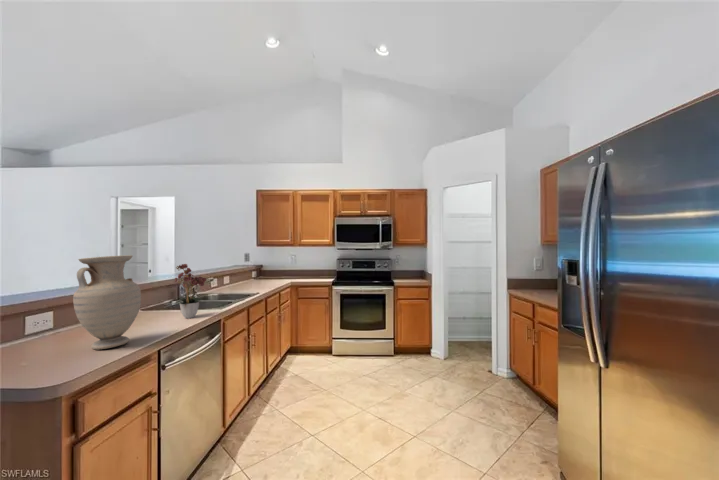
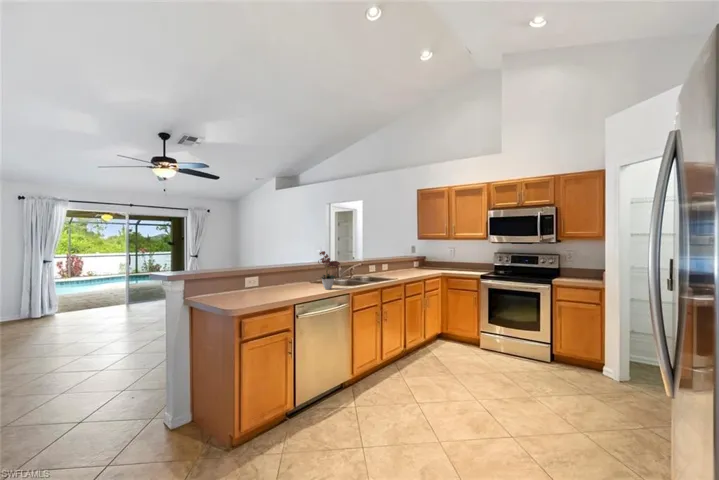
vase: present [73,255,141,350] -> none [254,244,286,298]

